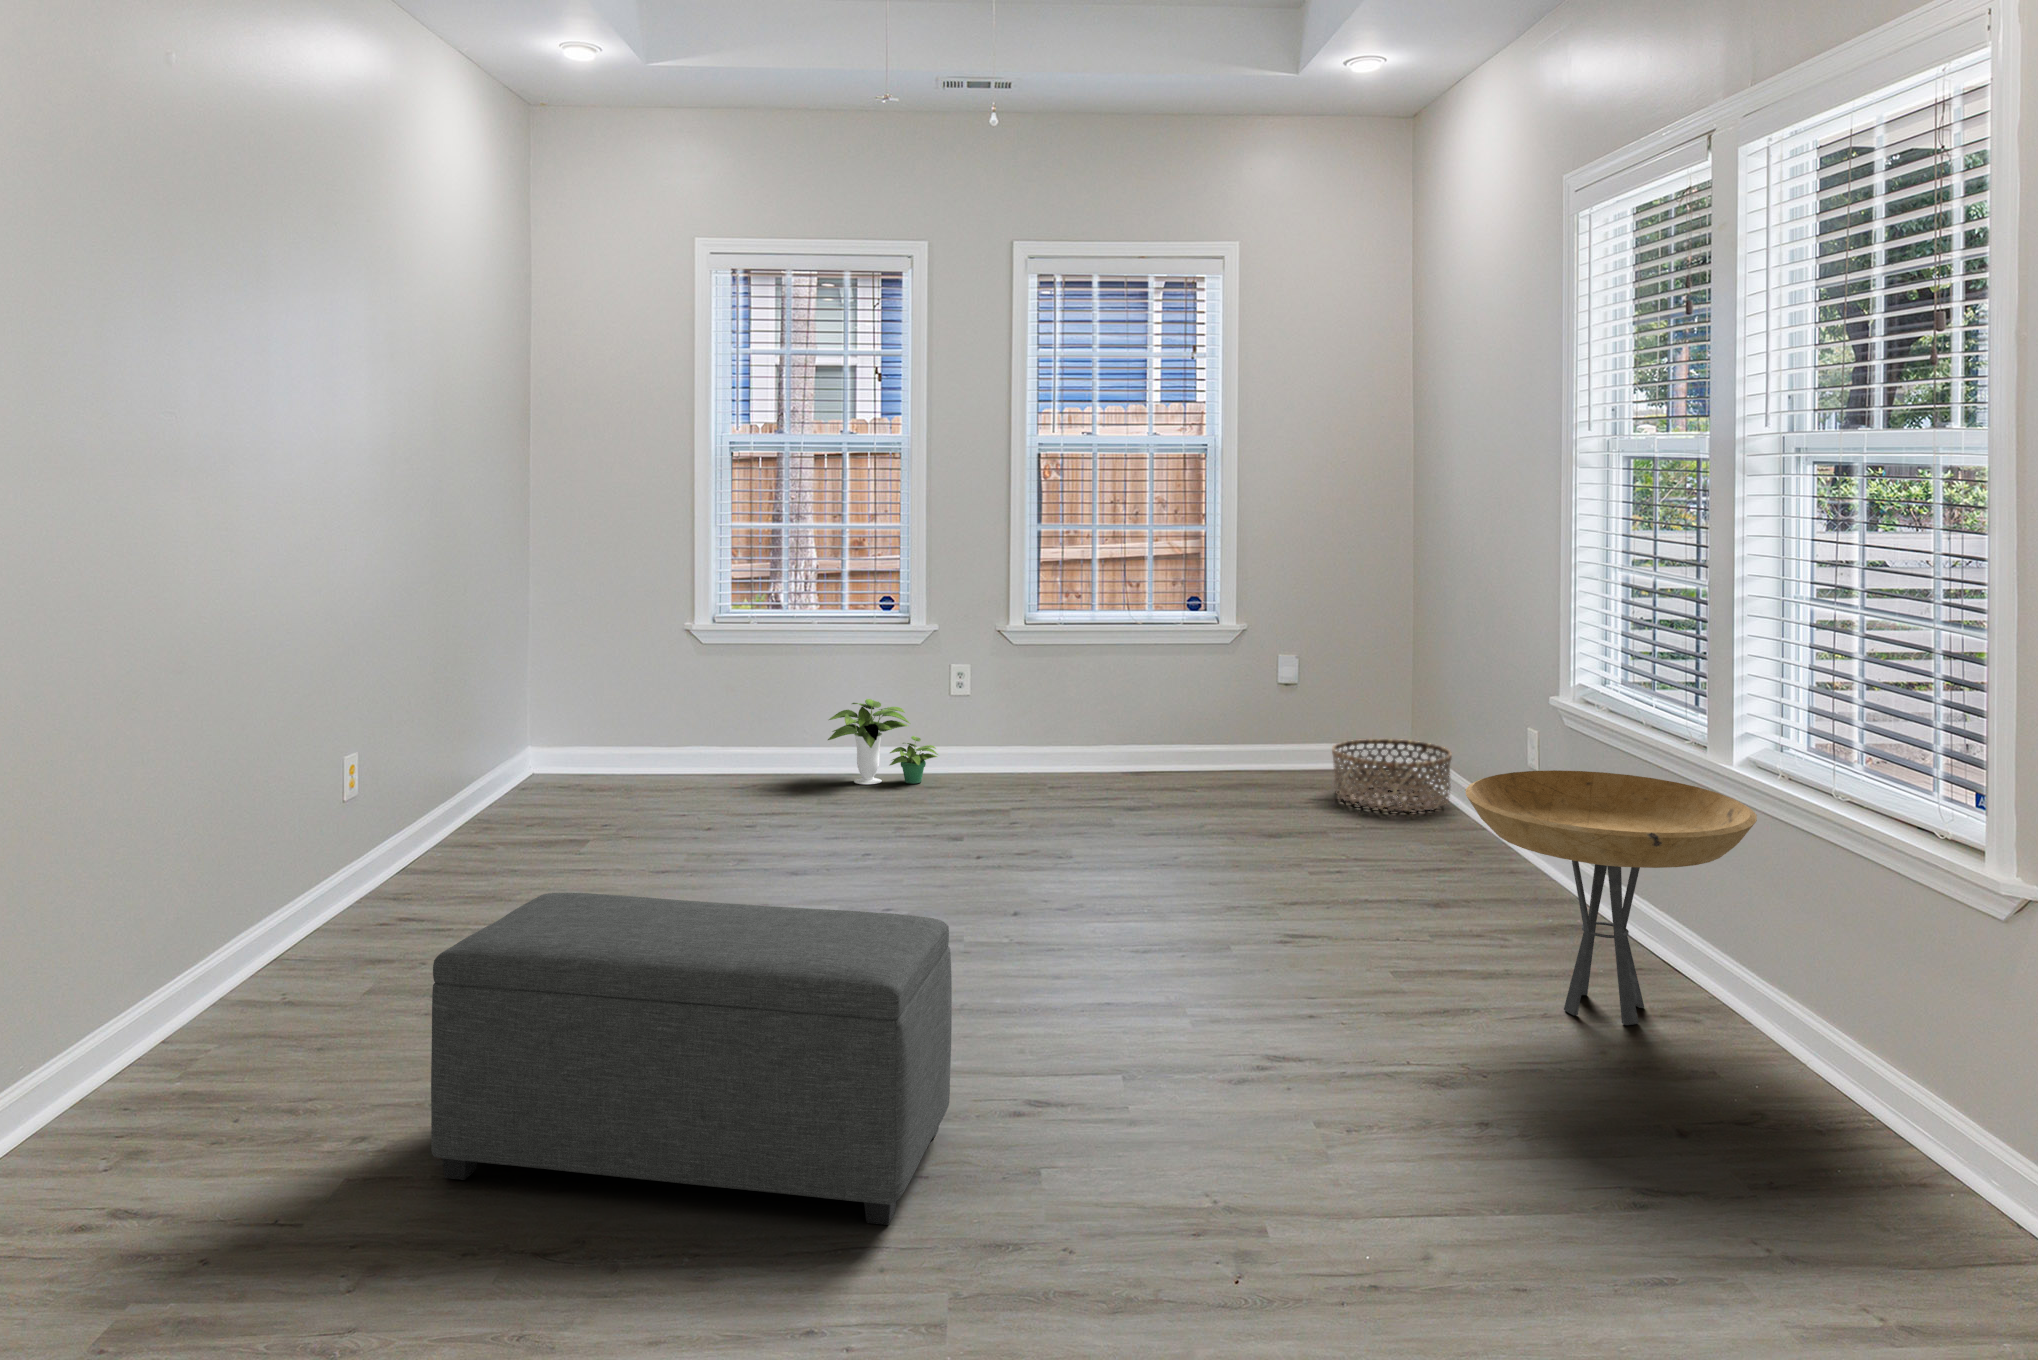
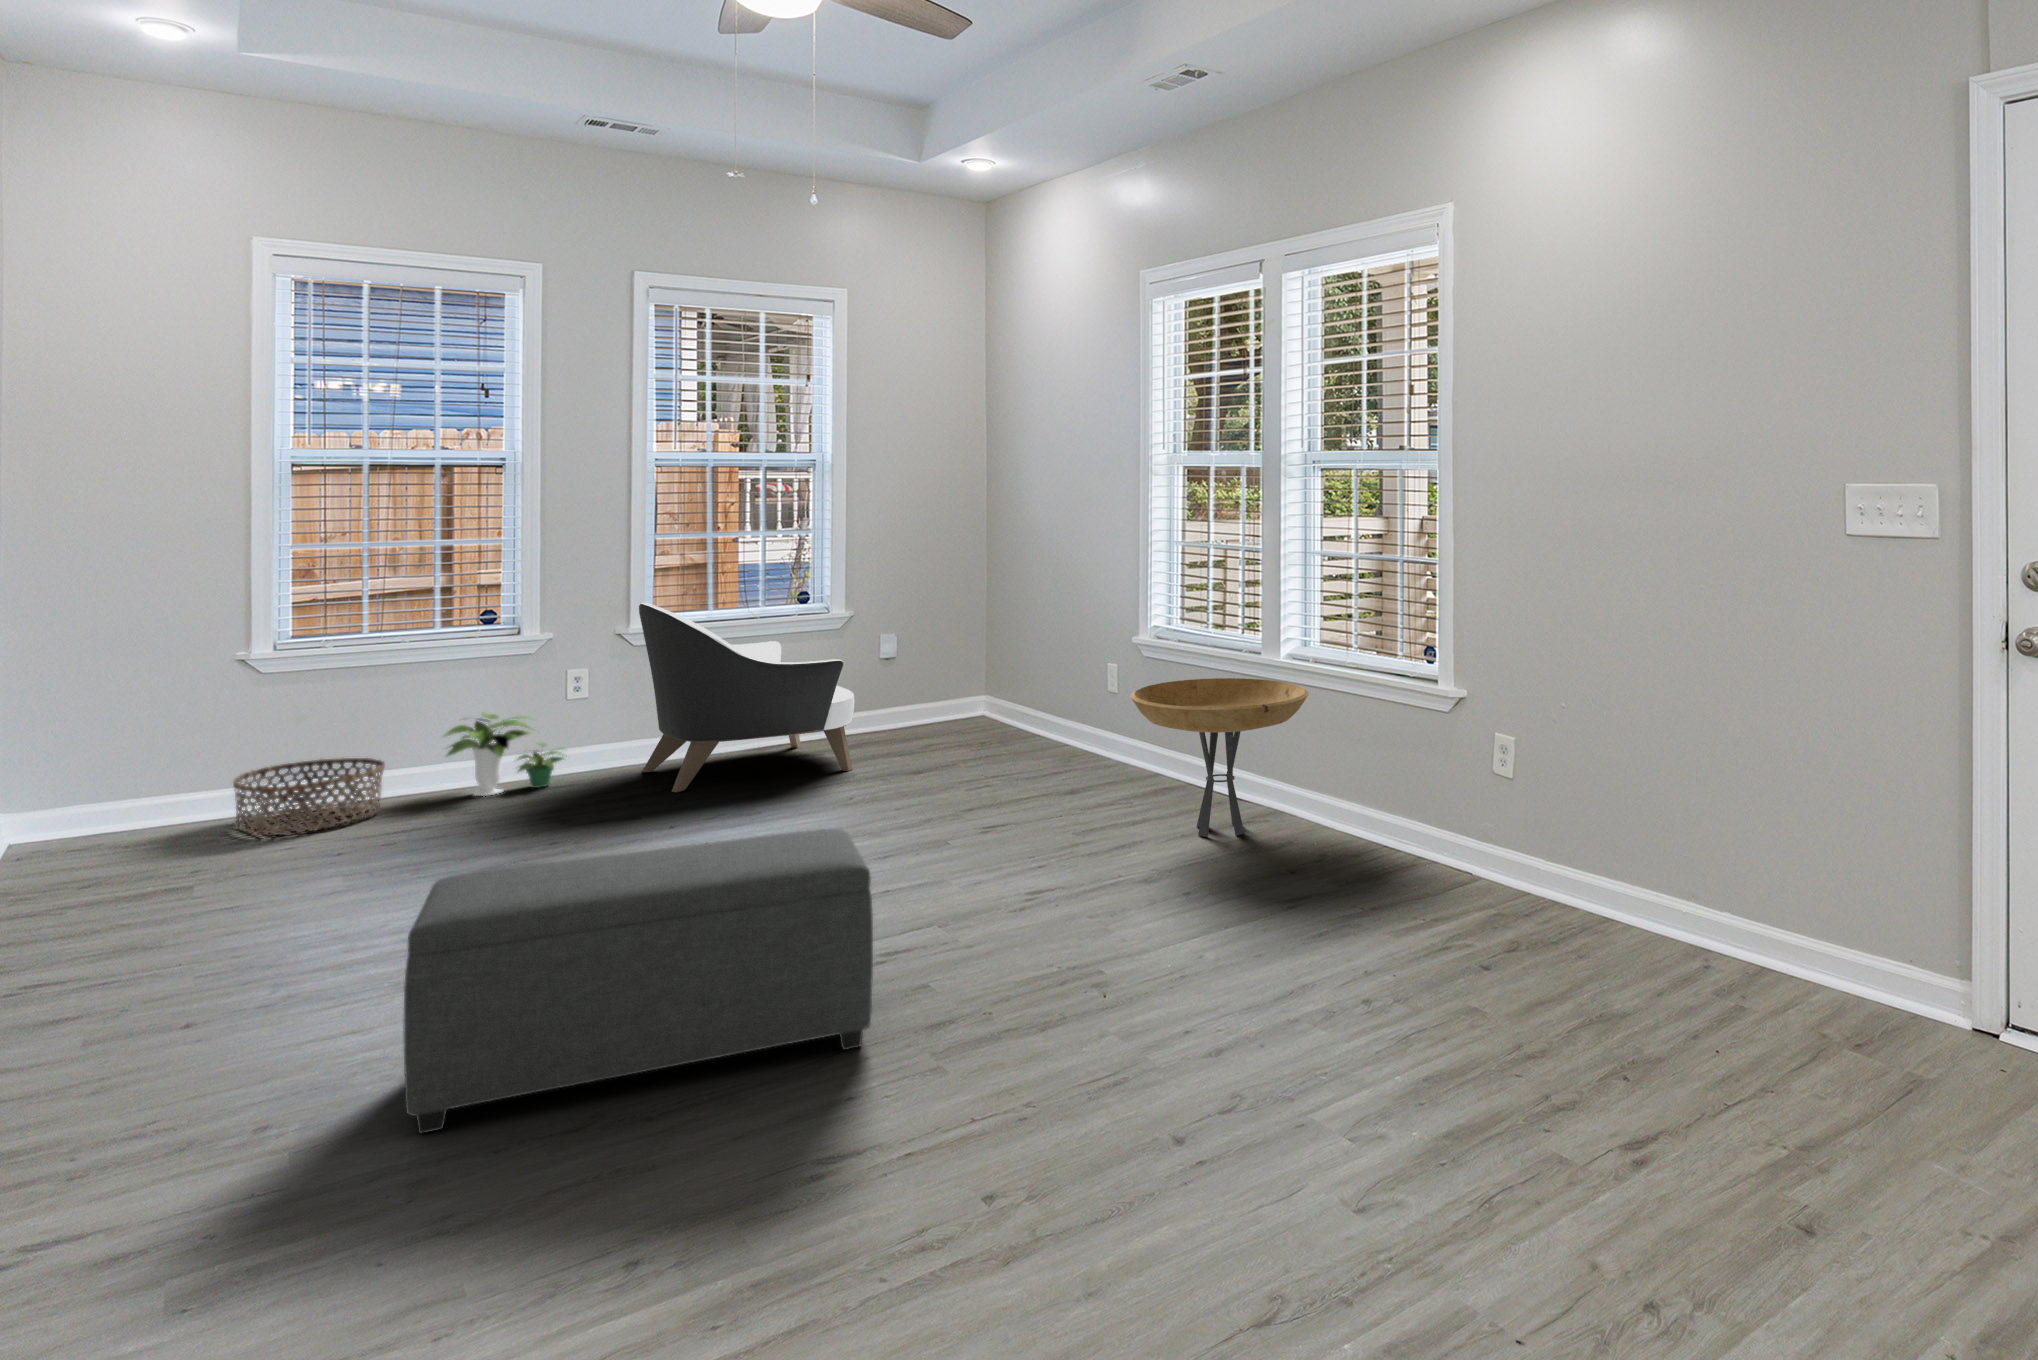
armchair: none [997,599,1217,817] -> present [639,603,854,792]
basket: present [1332,739,1452,811] -> present [233,758,385,835]

